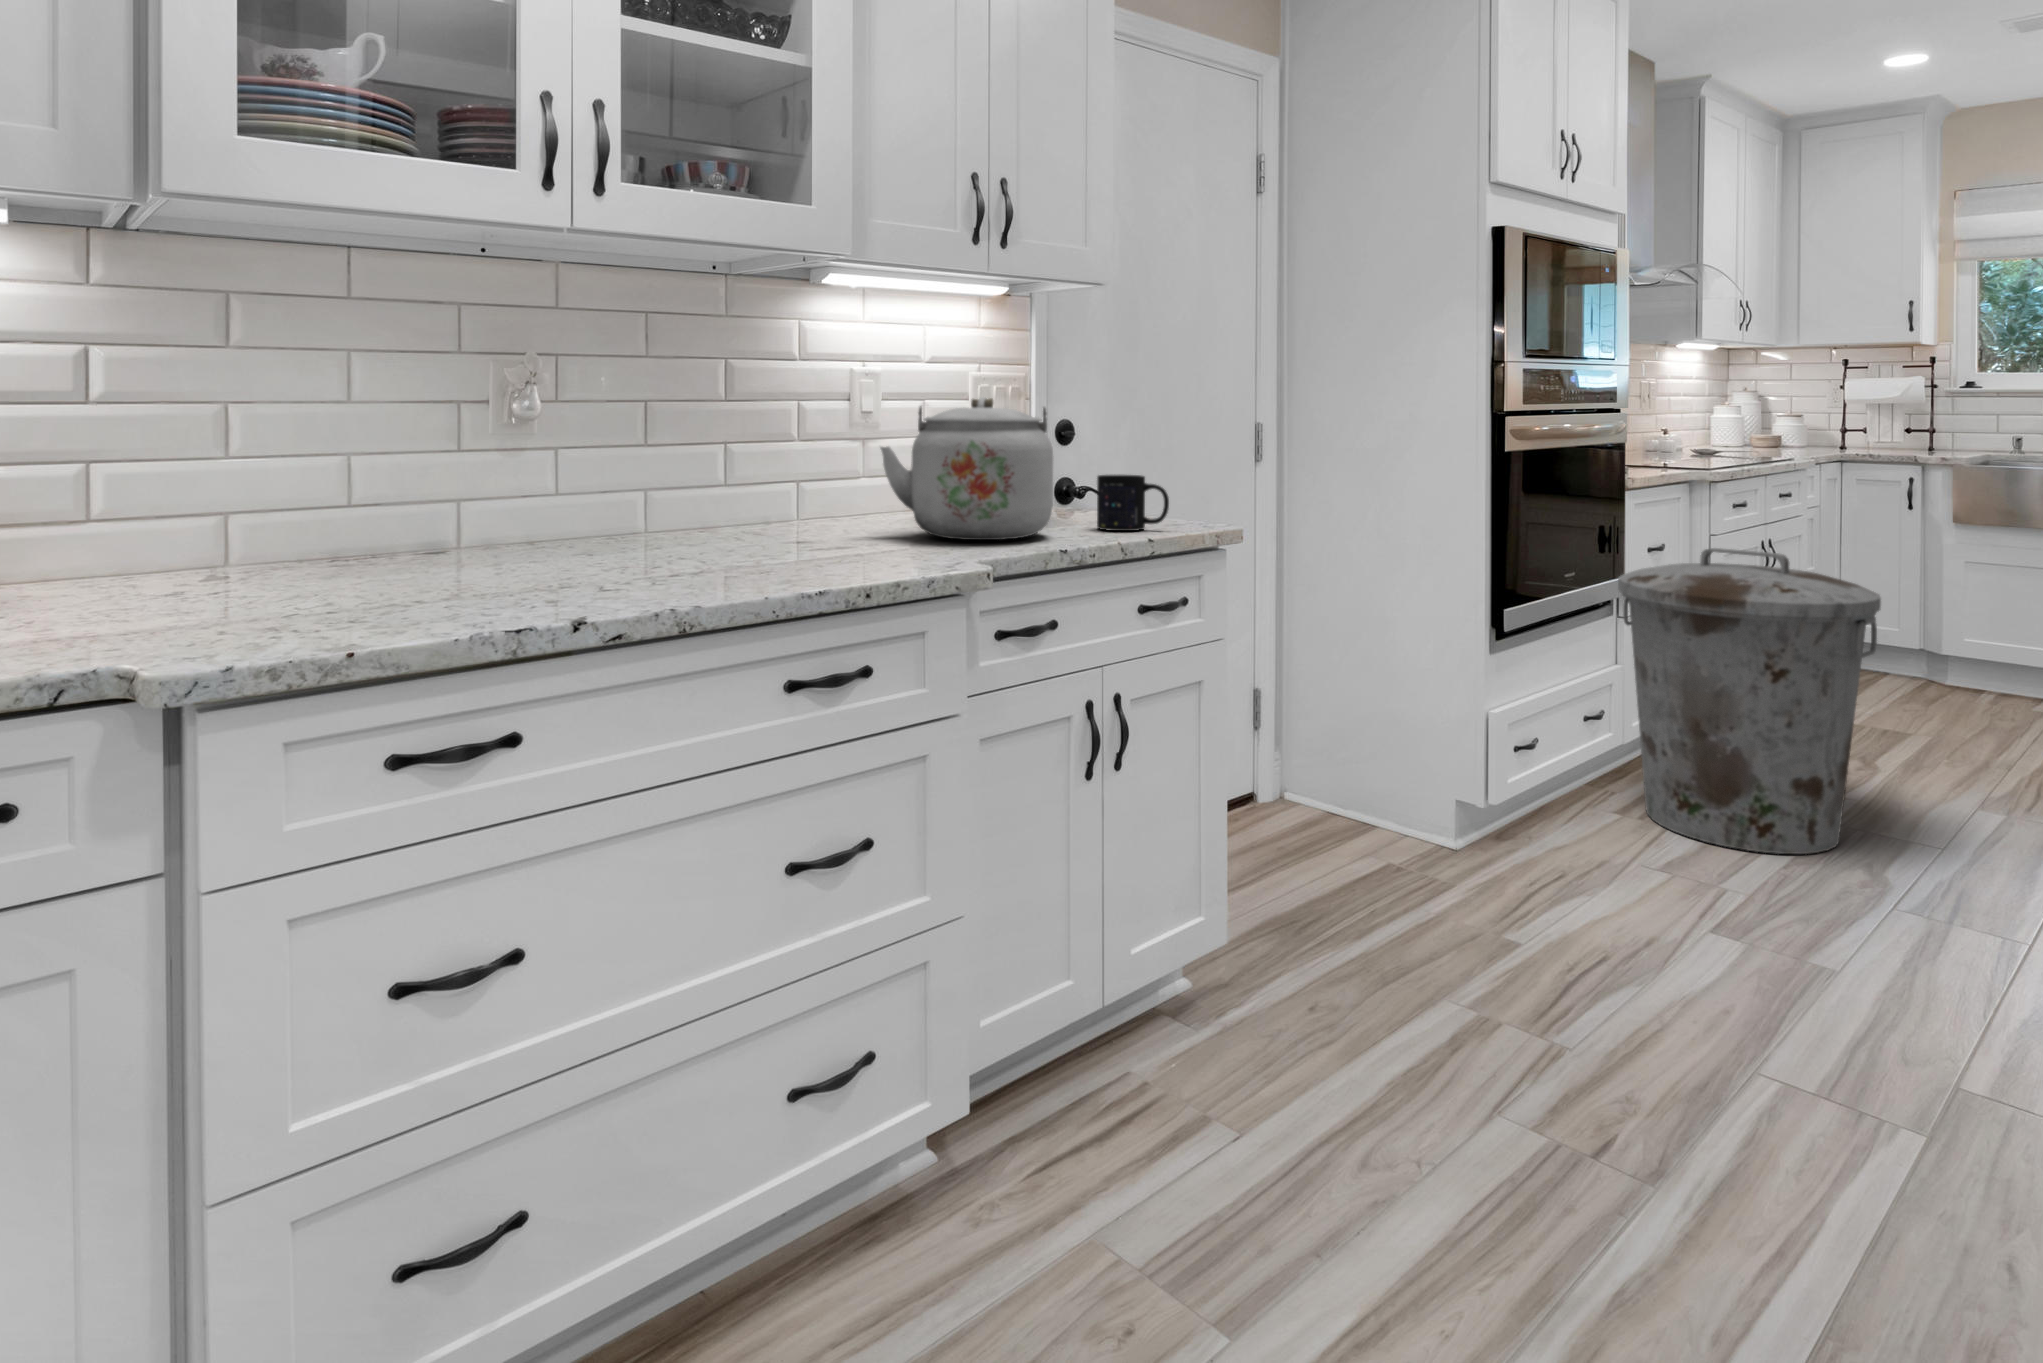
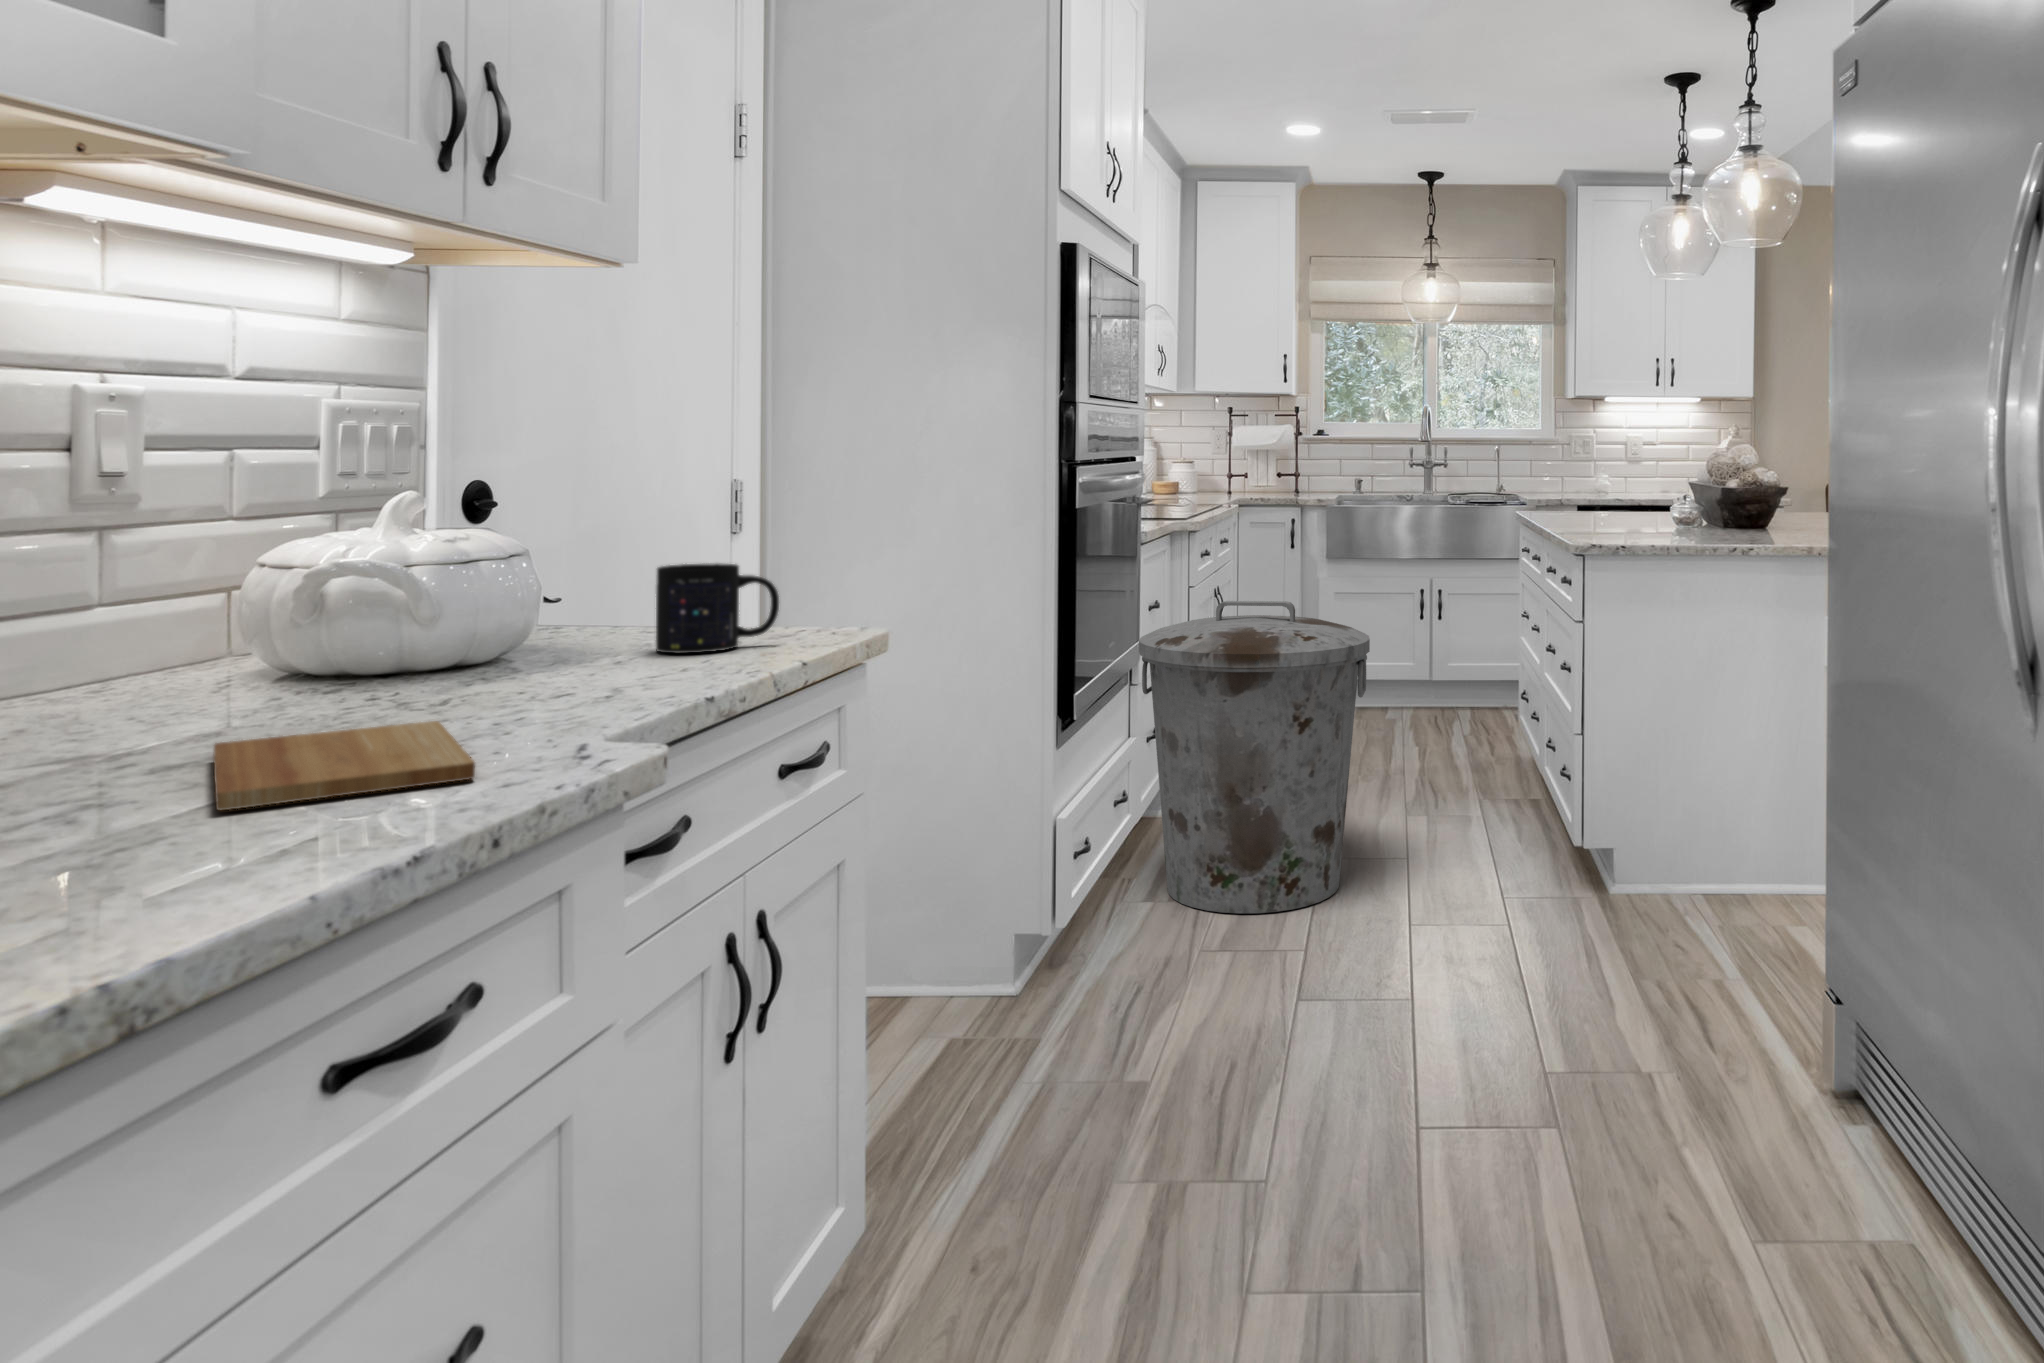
kettle: present [880,397,1053,540] -> none [252,444,623,700]
cutting board: none [795,544,923,571] -> present [213,721,475,810]

